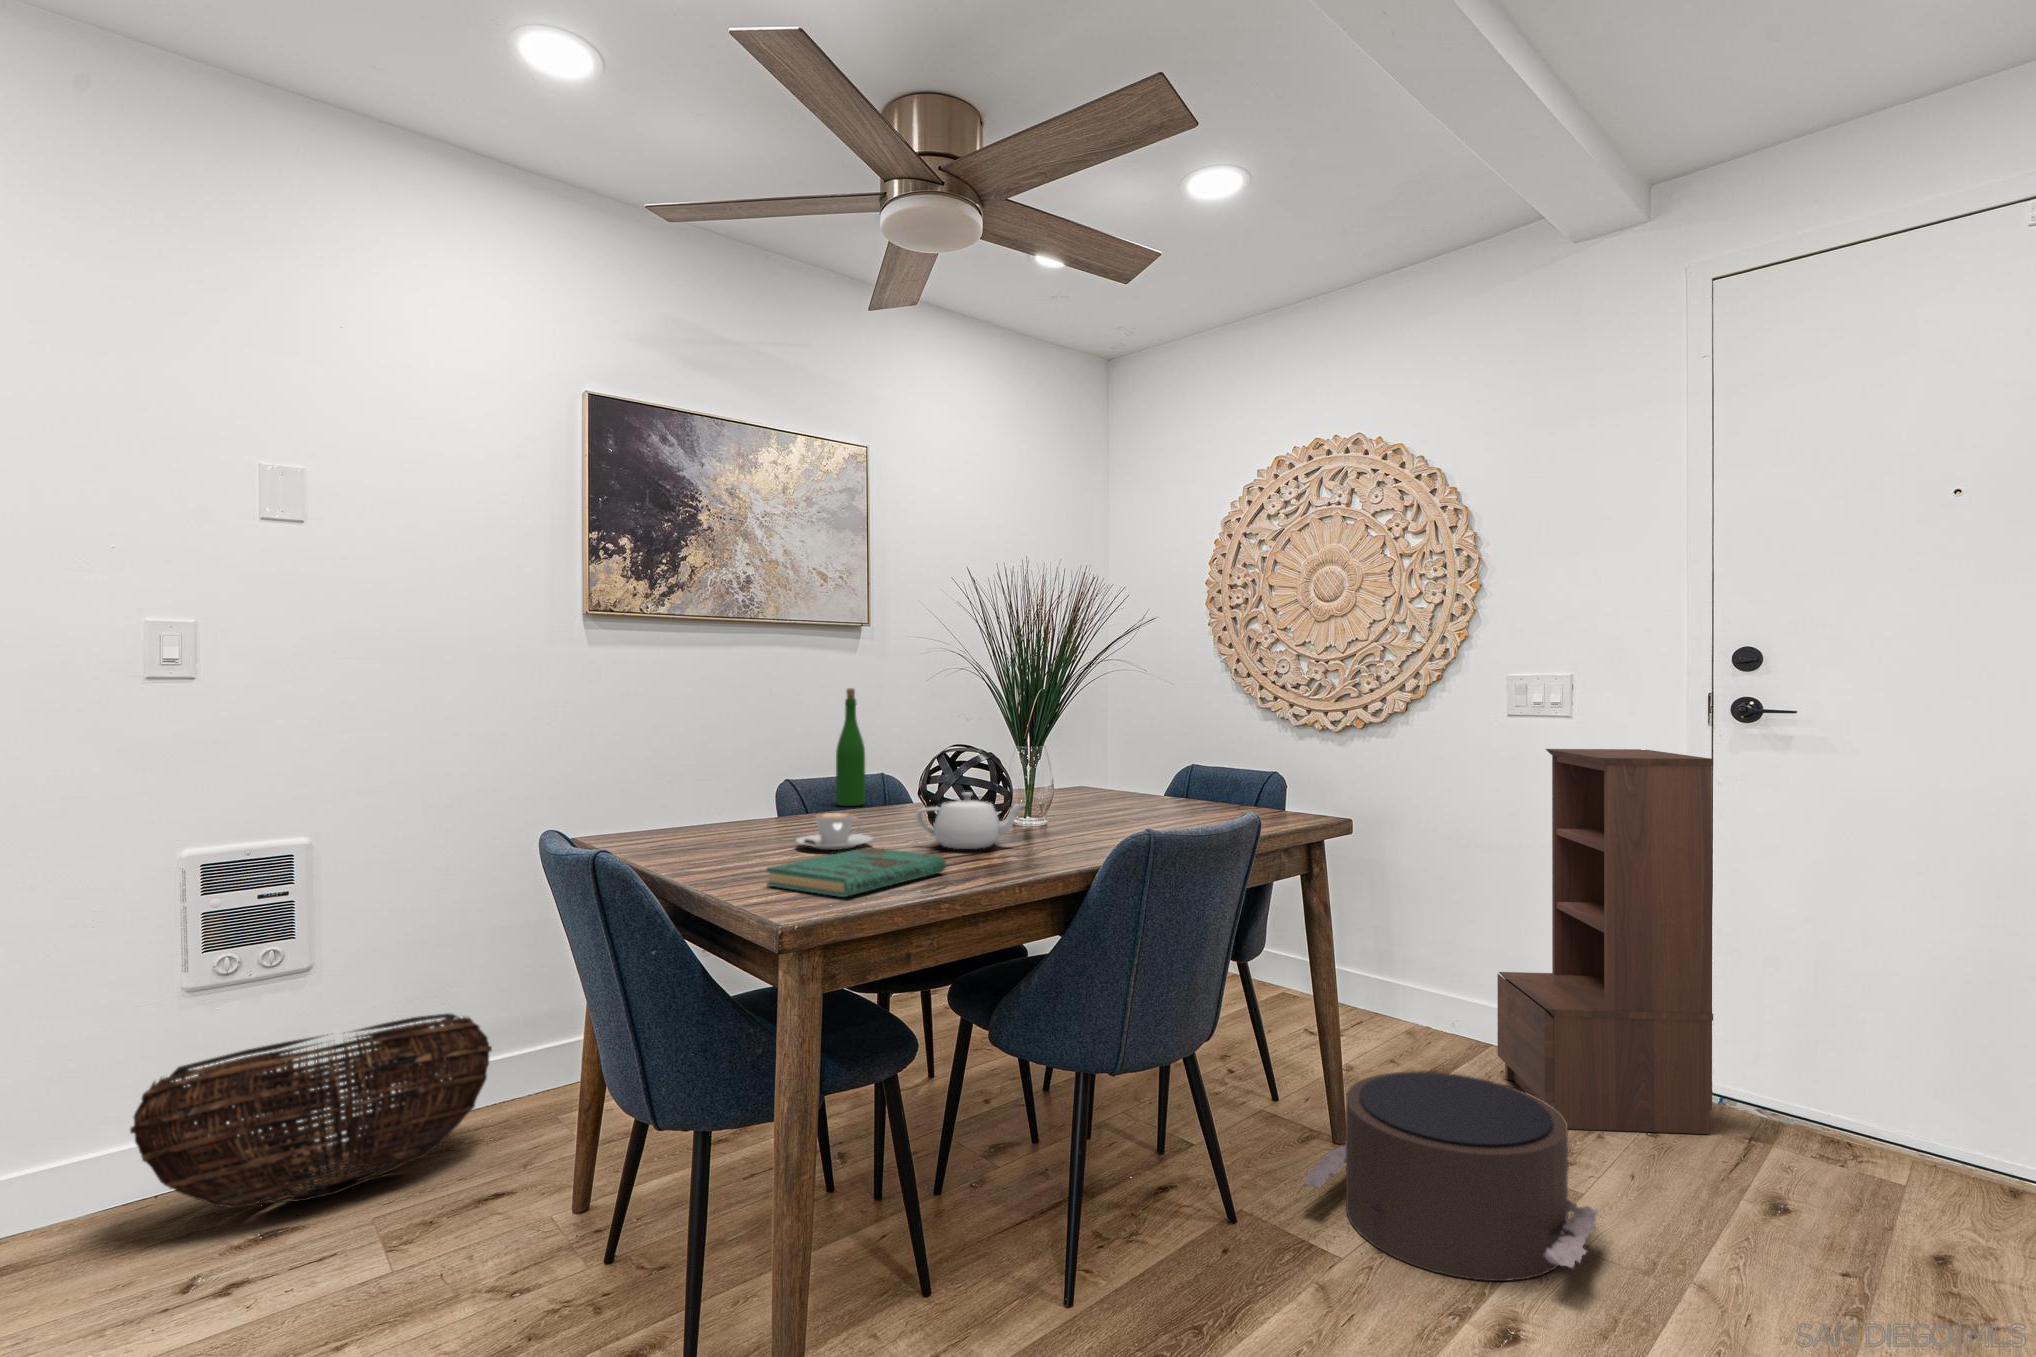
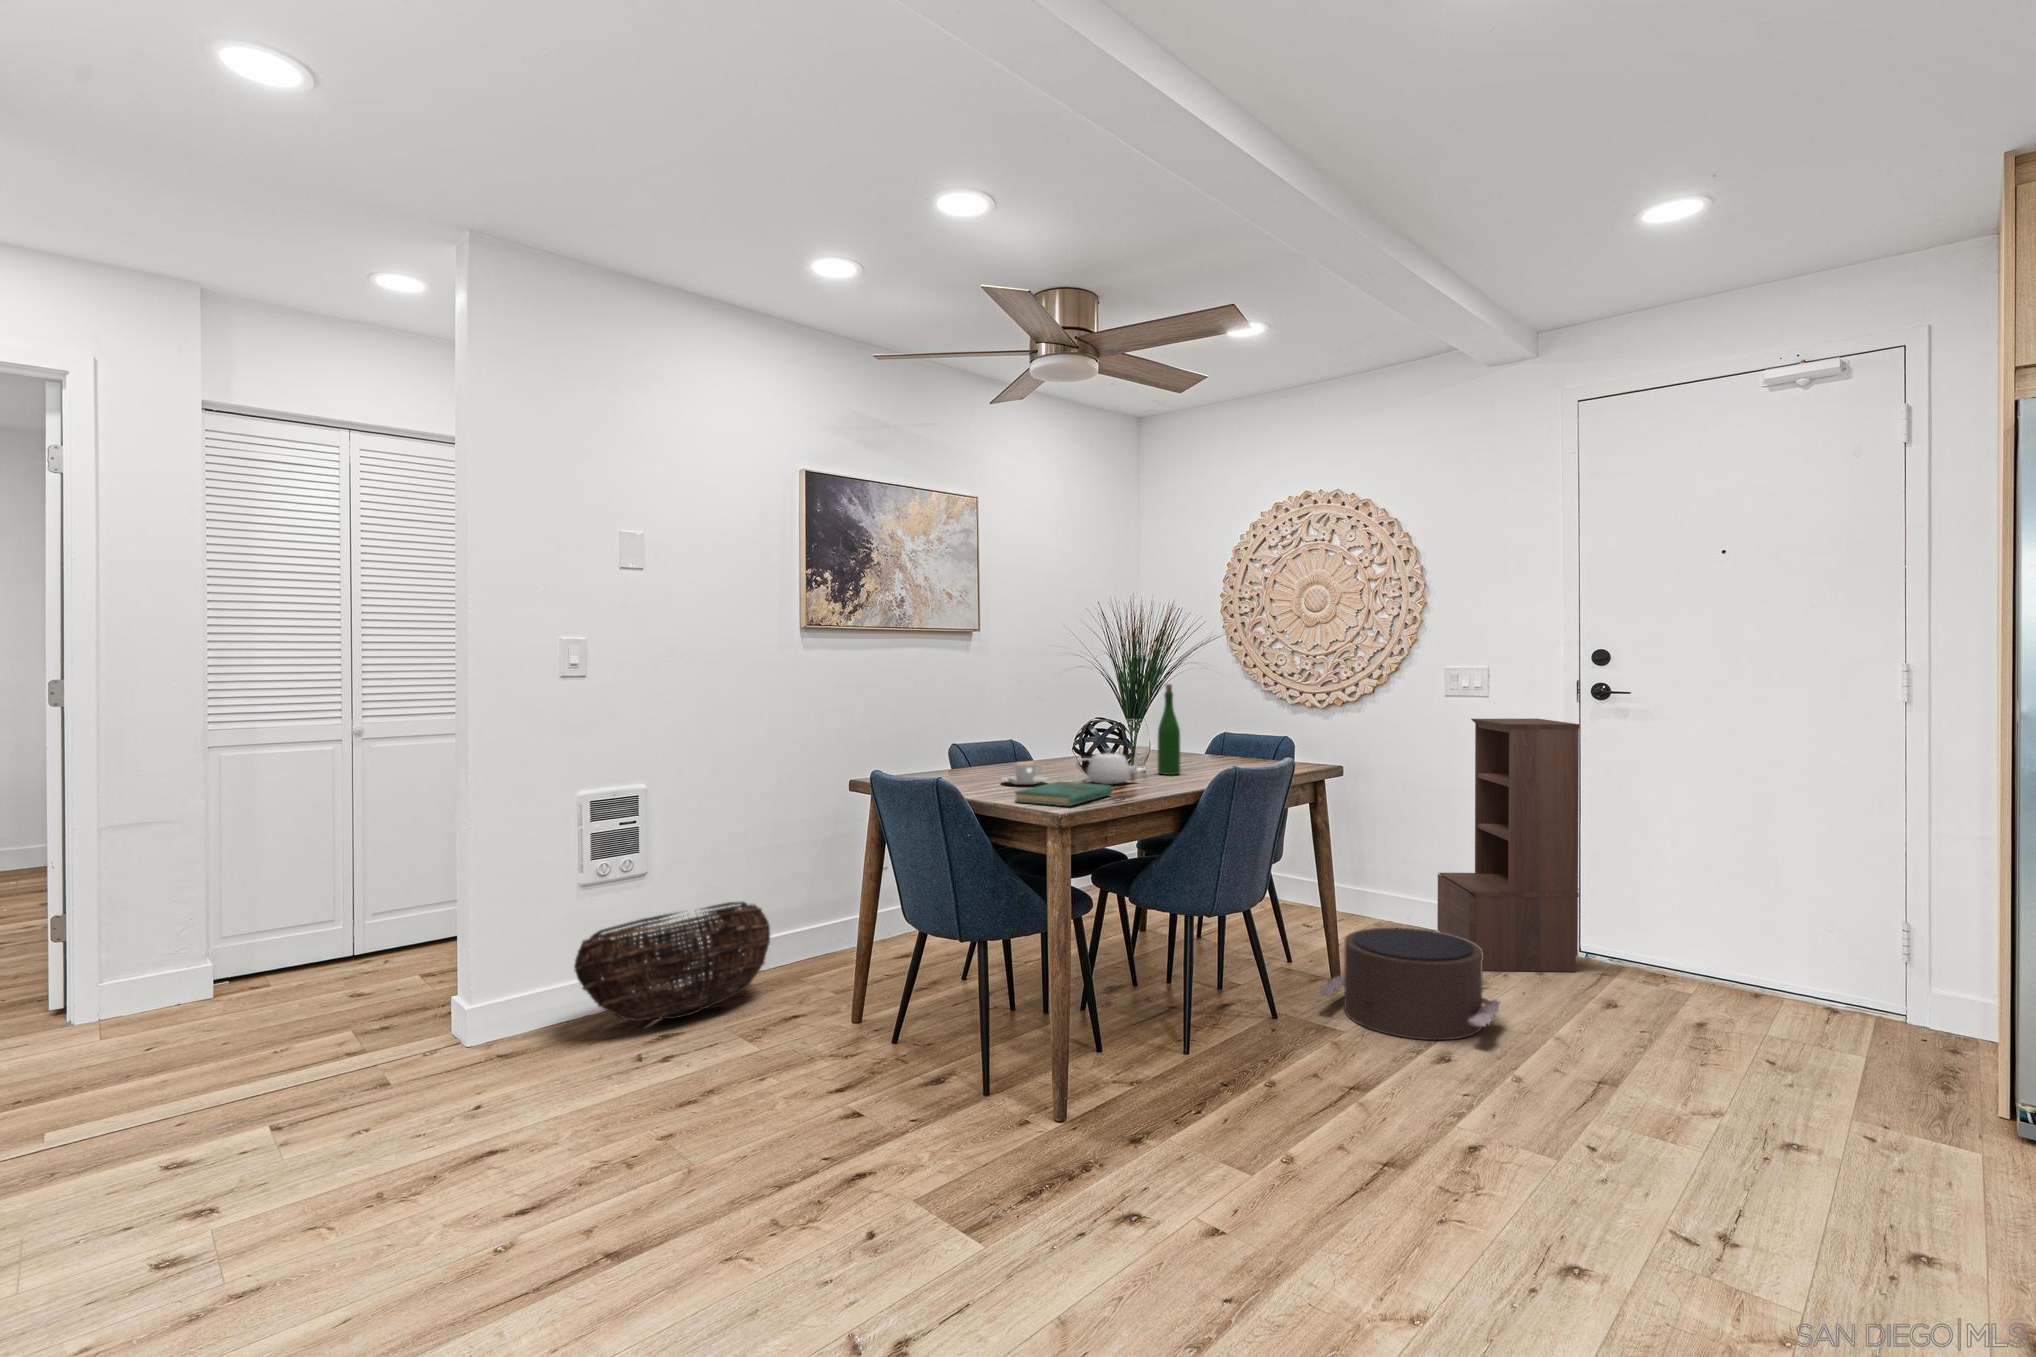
wine bottle: present [836,688,865,806] -> present [1158,684,1180,775]

